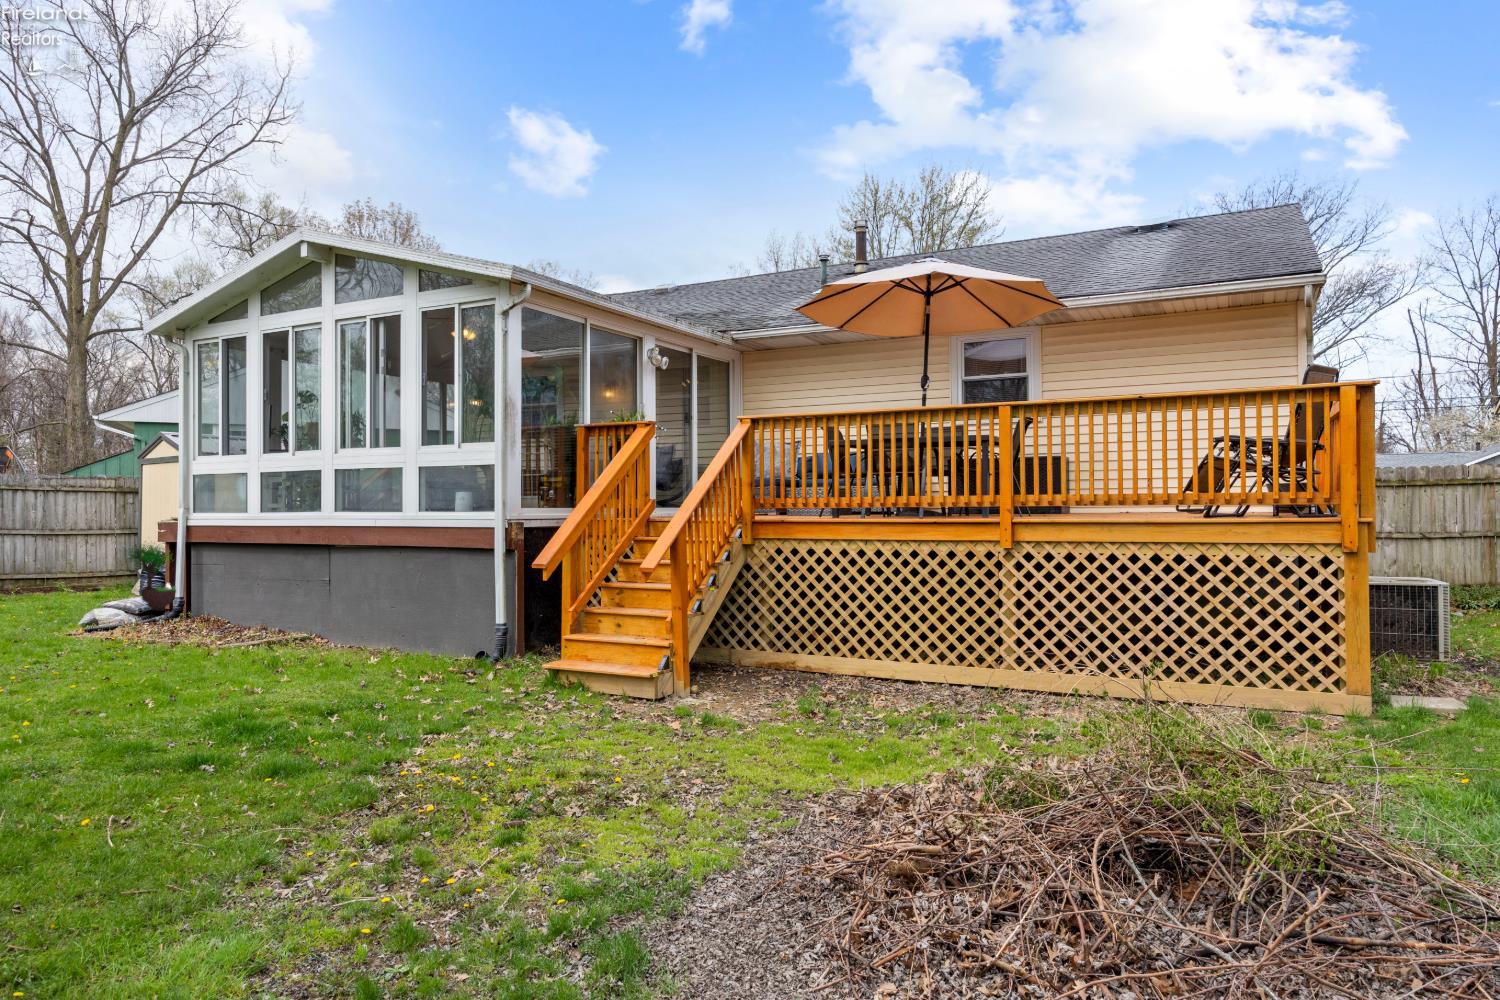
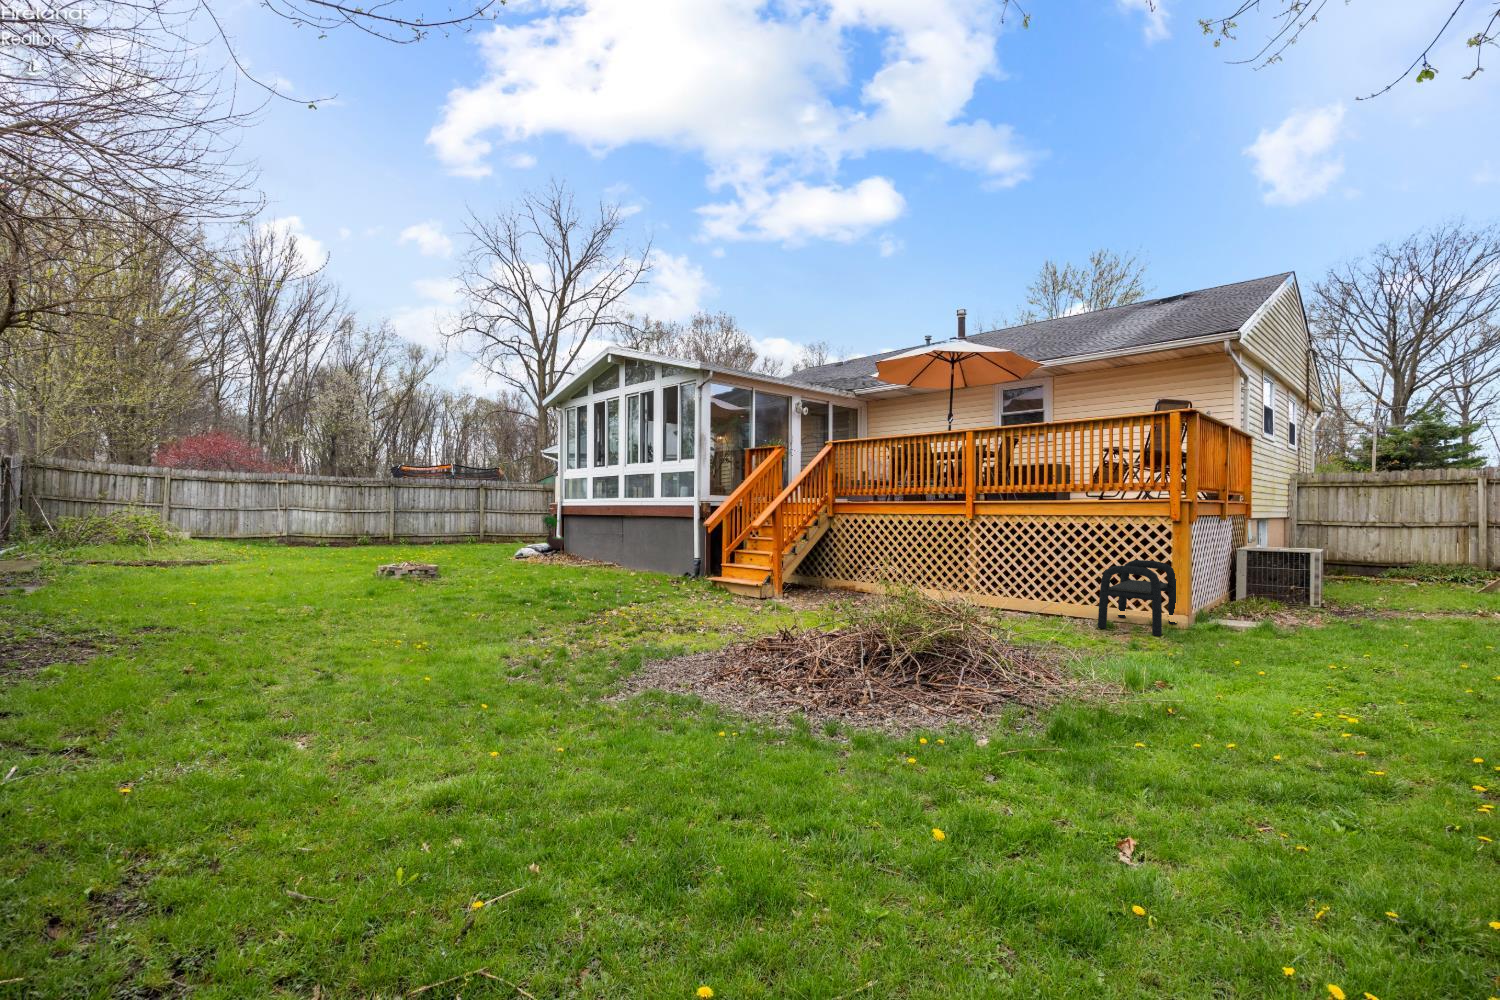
bench: none [1248,609,1372,730] -> present [1098,560,1177,636]

